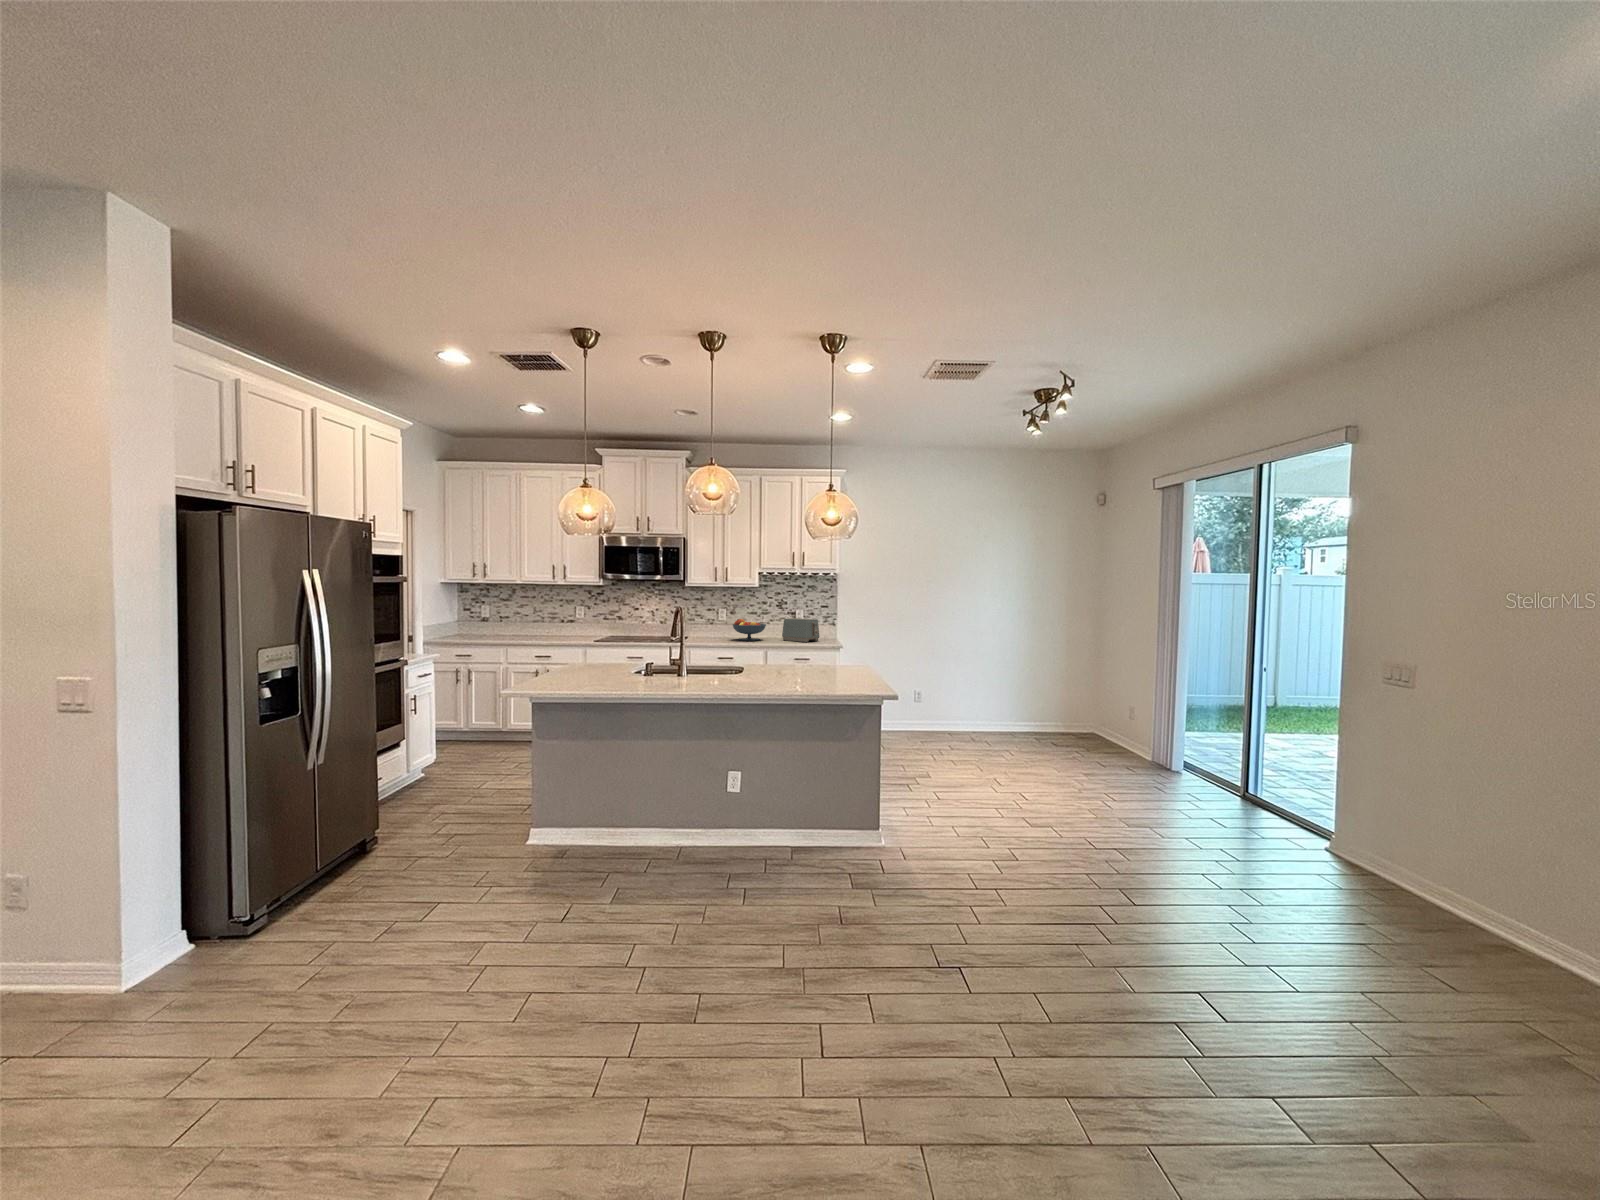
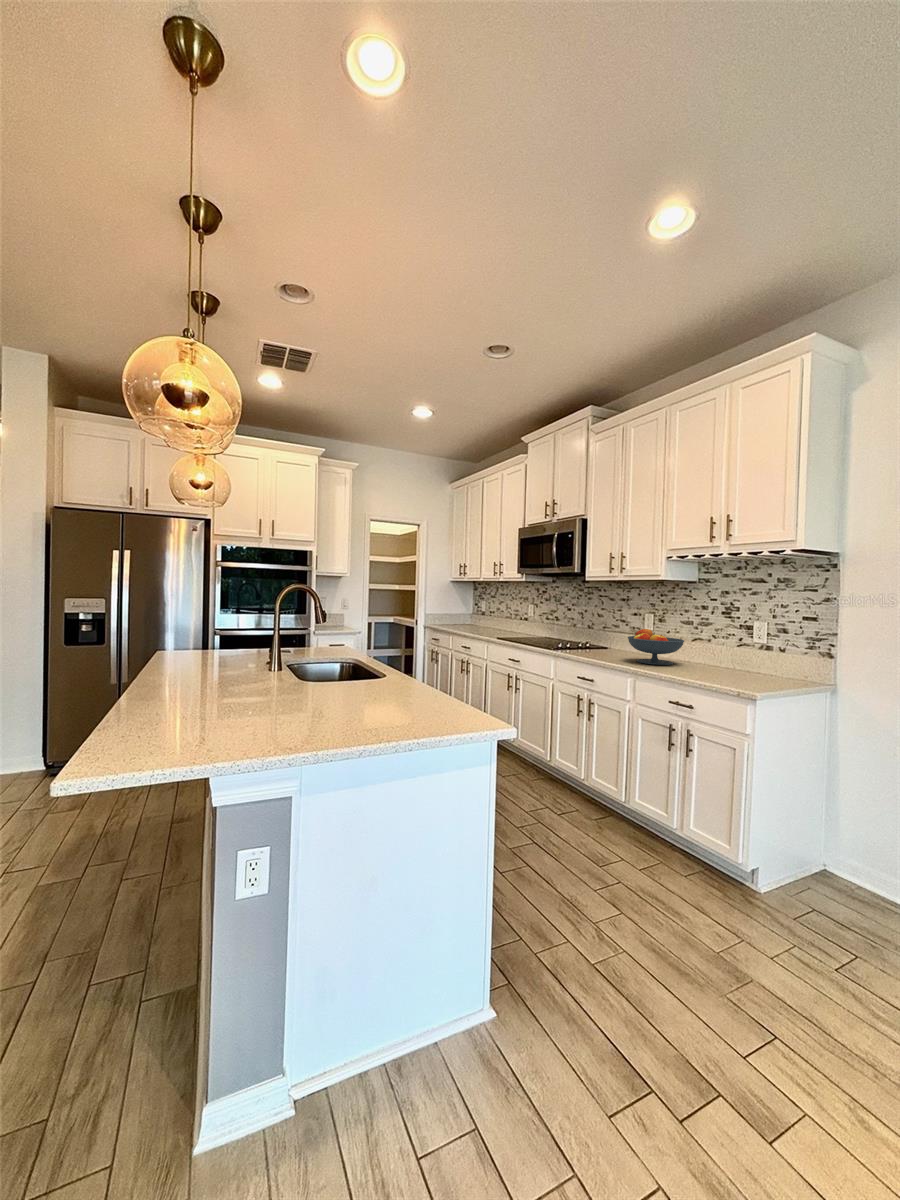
toaster: present [782,618,819,642] -> none [705,634,768,682]

